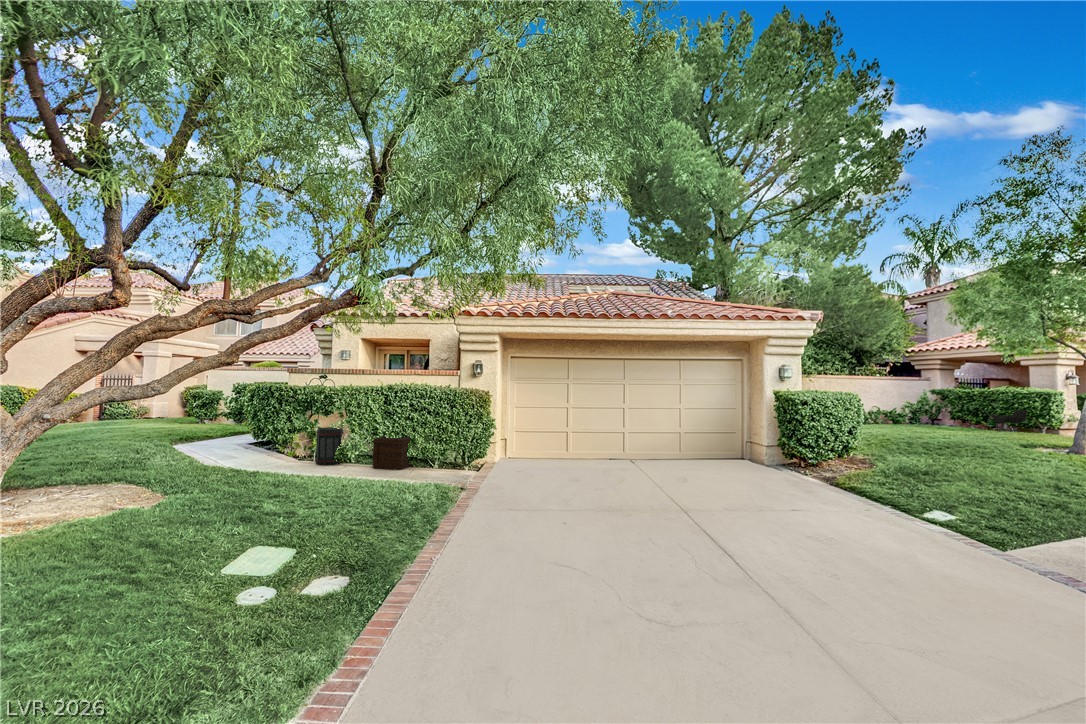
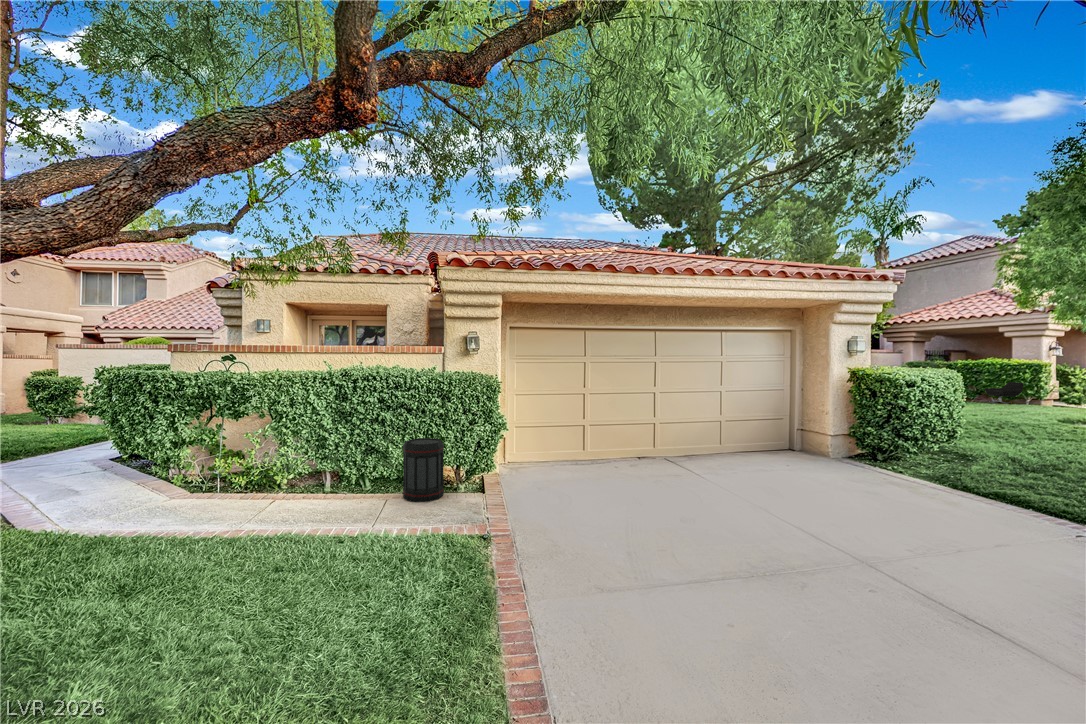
trash can: present [315,427,343,466] -> present [403,438,444,502]
wooden crate: present [373,436,413,470] -> none [321,448,385,506]

